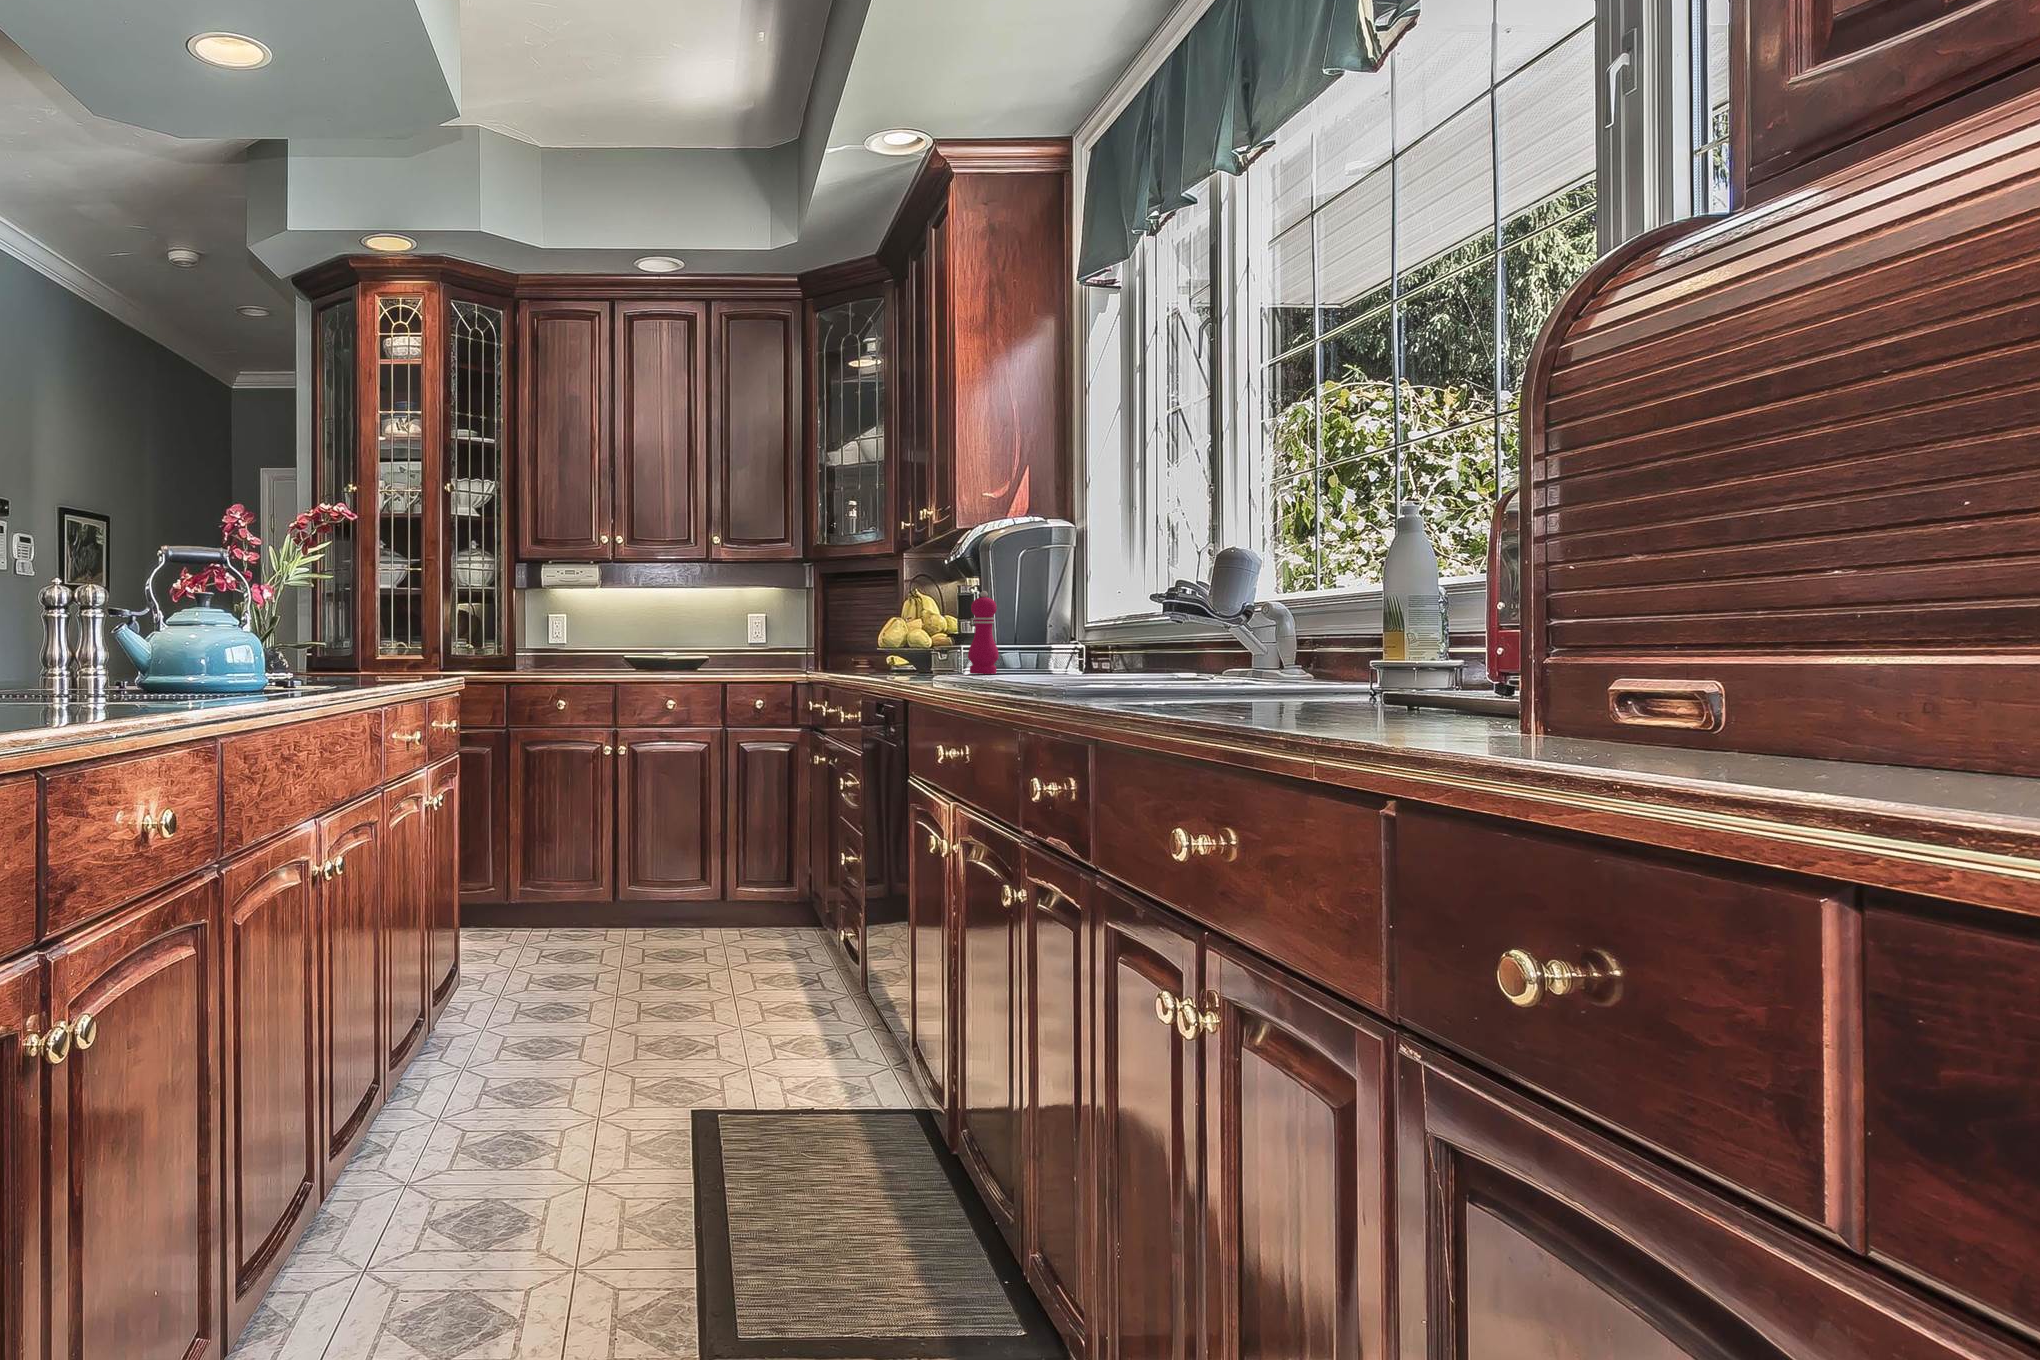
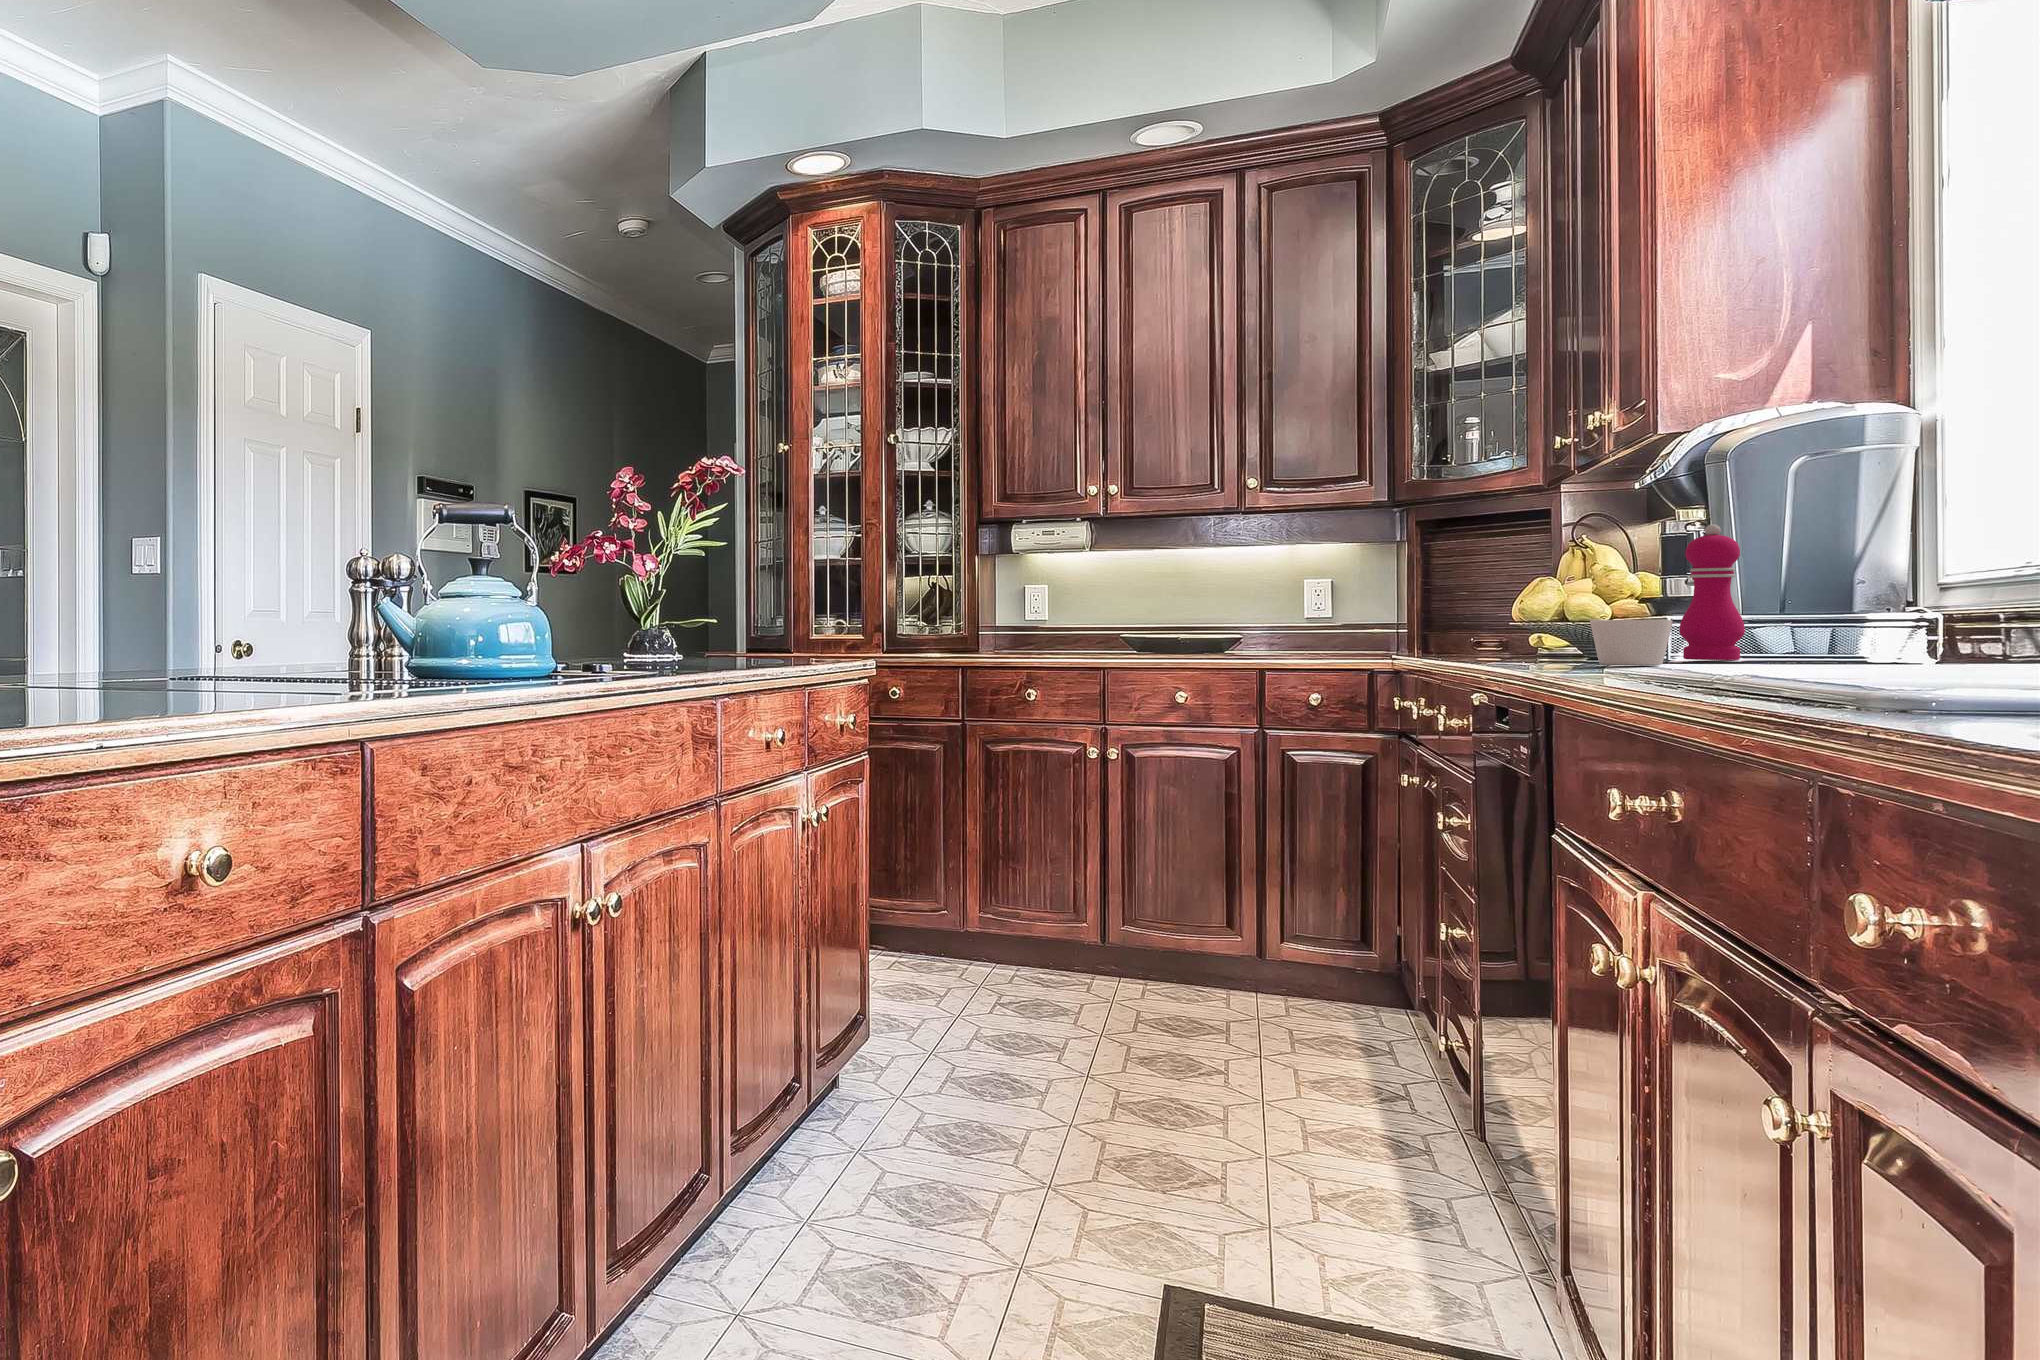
candle: none [925,649,965,677] -> present [1590,620,1673,666]

